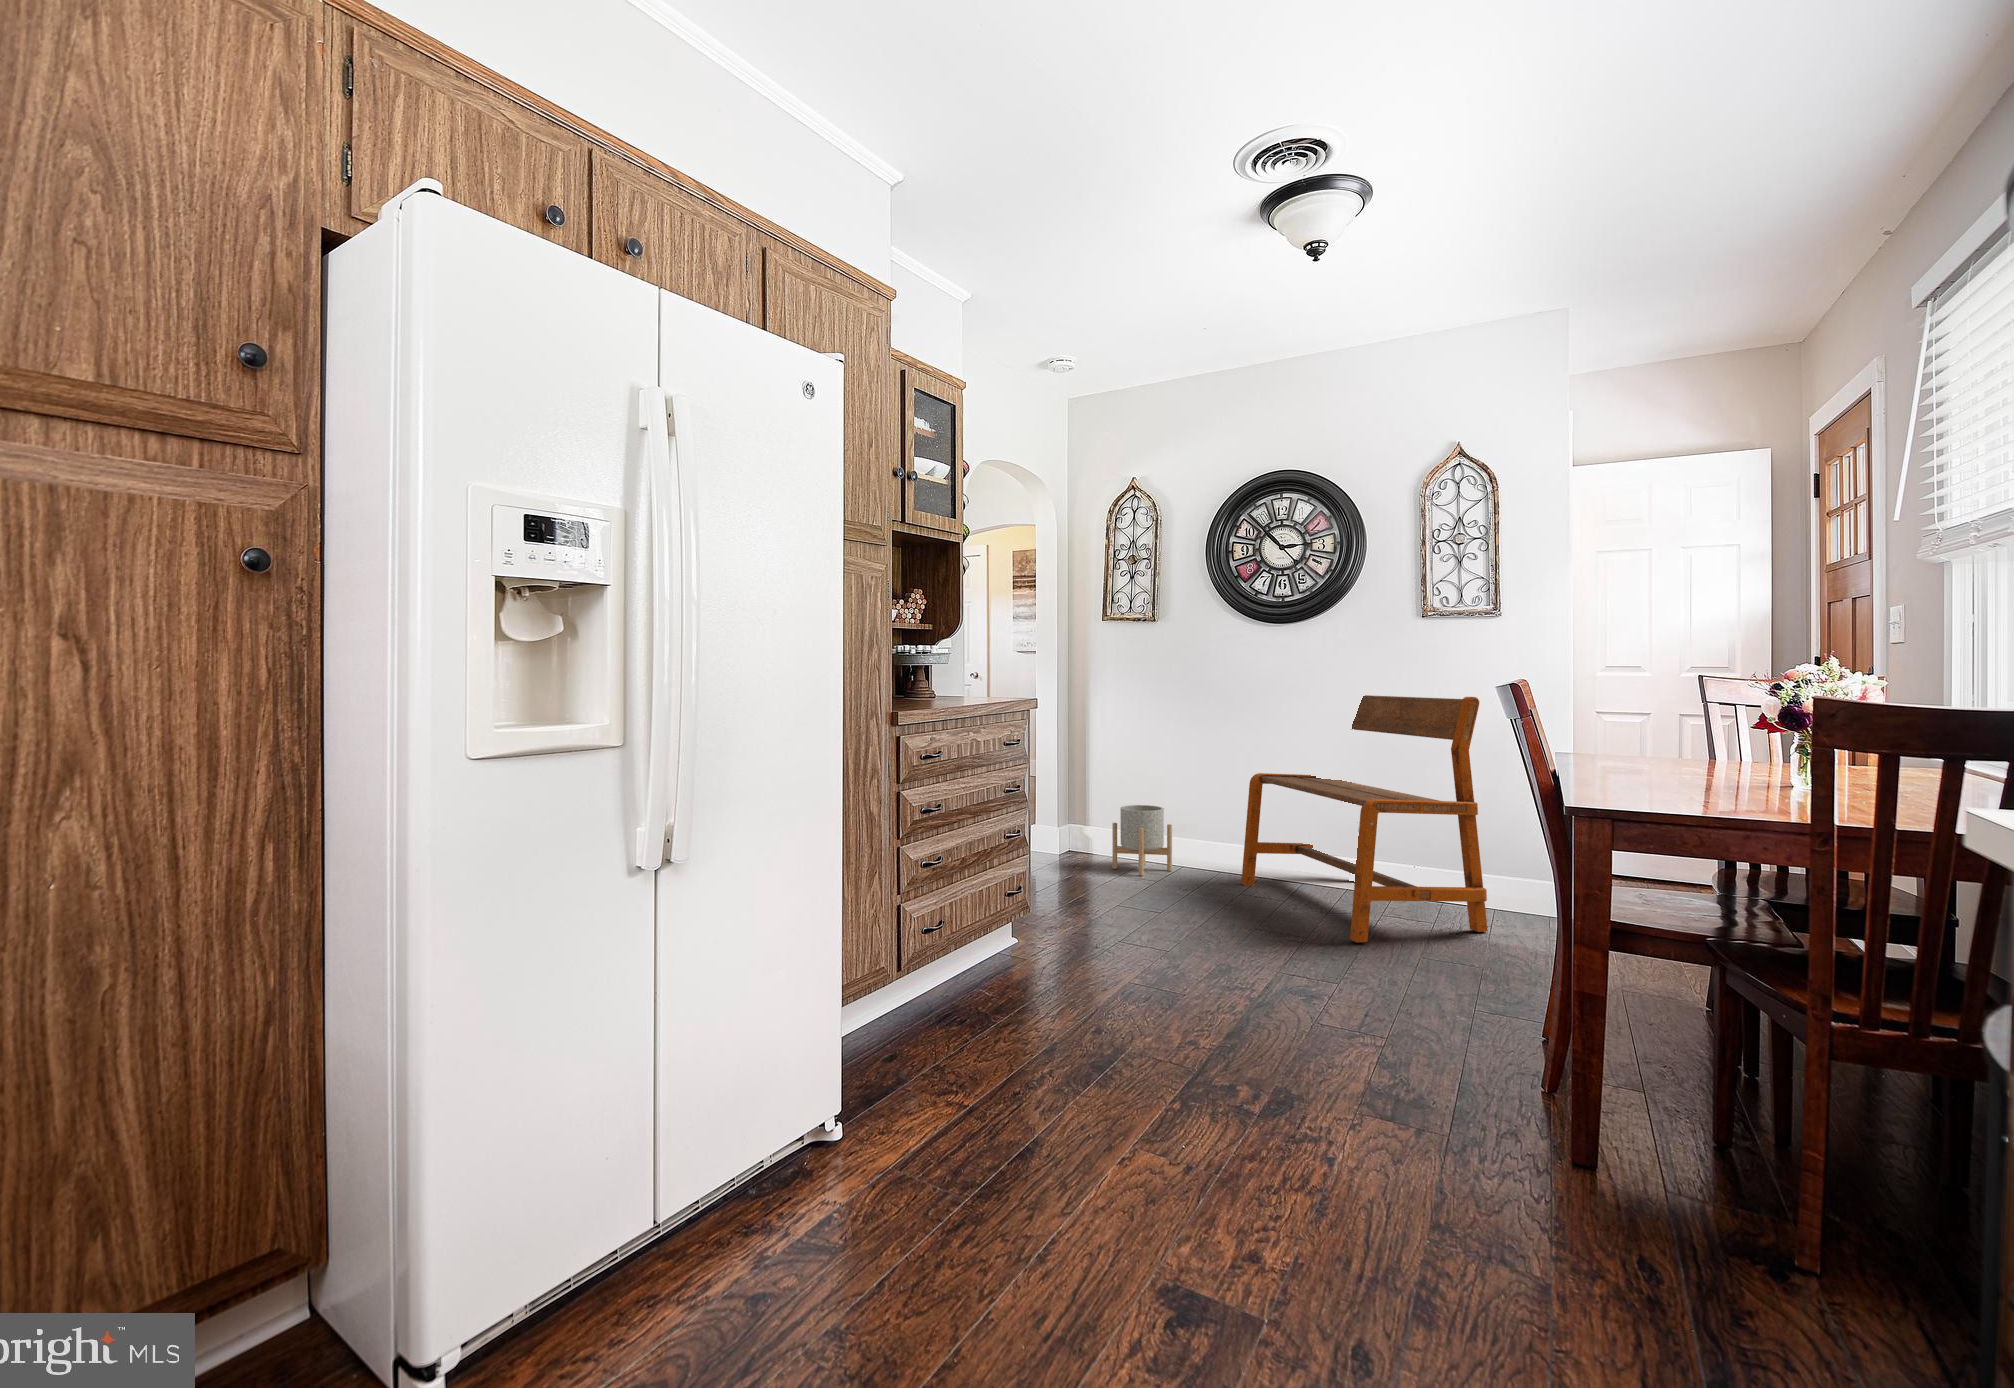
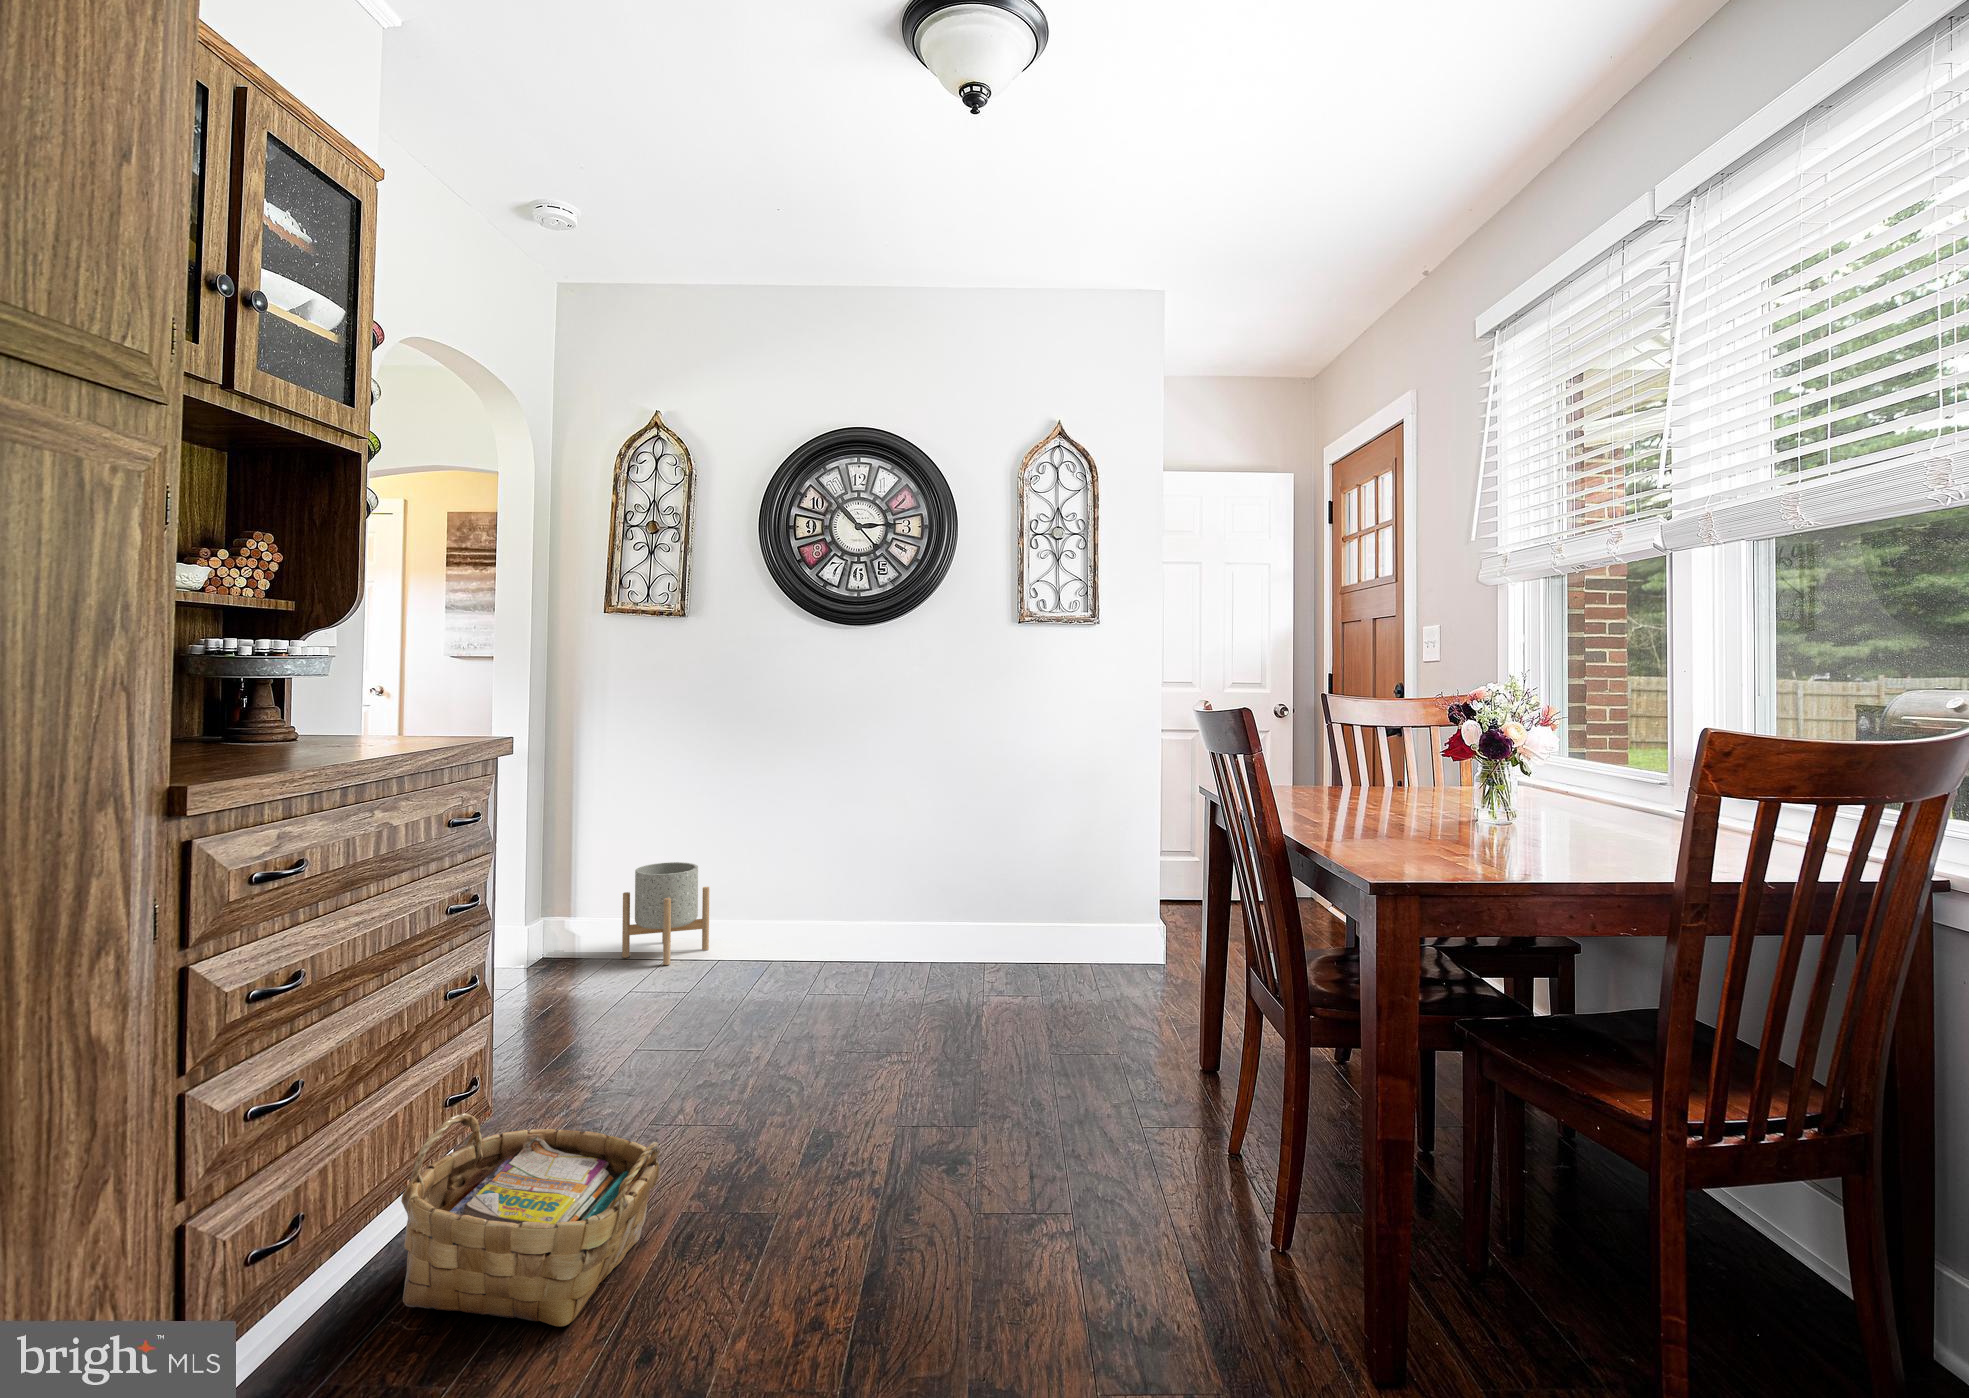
bench: present [1241,695,1488,943] -> none [805,708,1104,1038]
woven basket: none [983,900,1110,1012] -> present [401,1113,660,1327]

